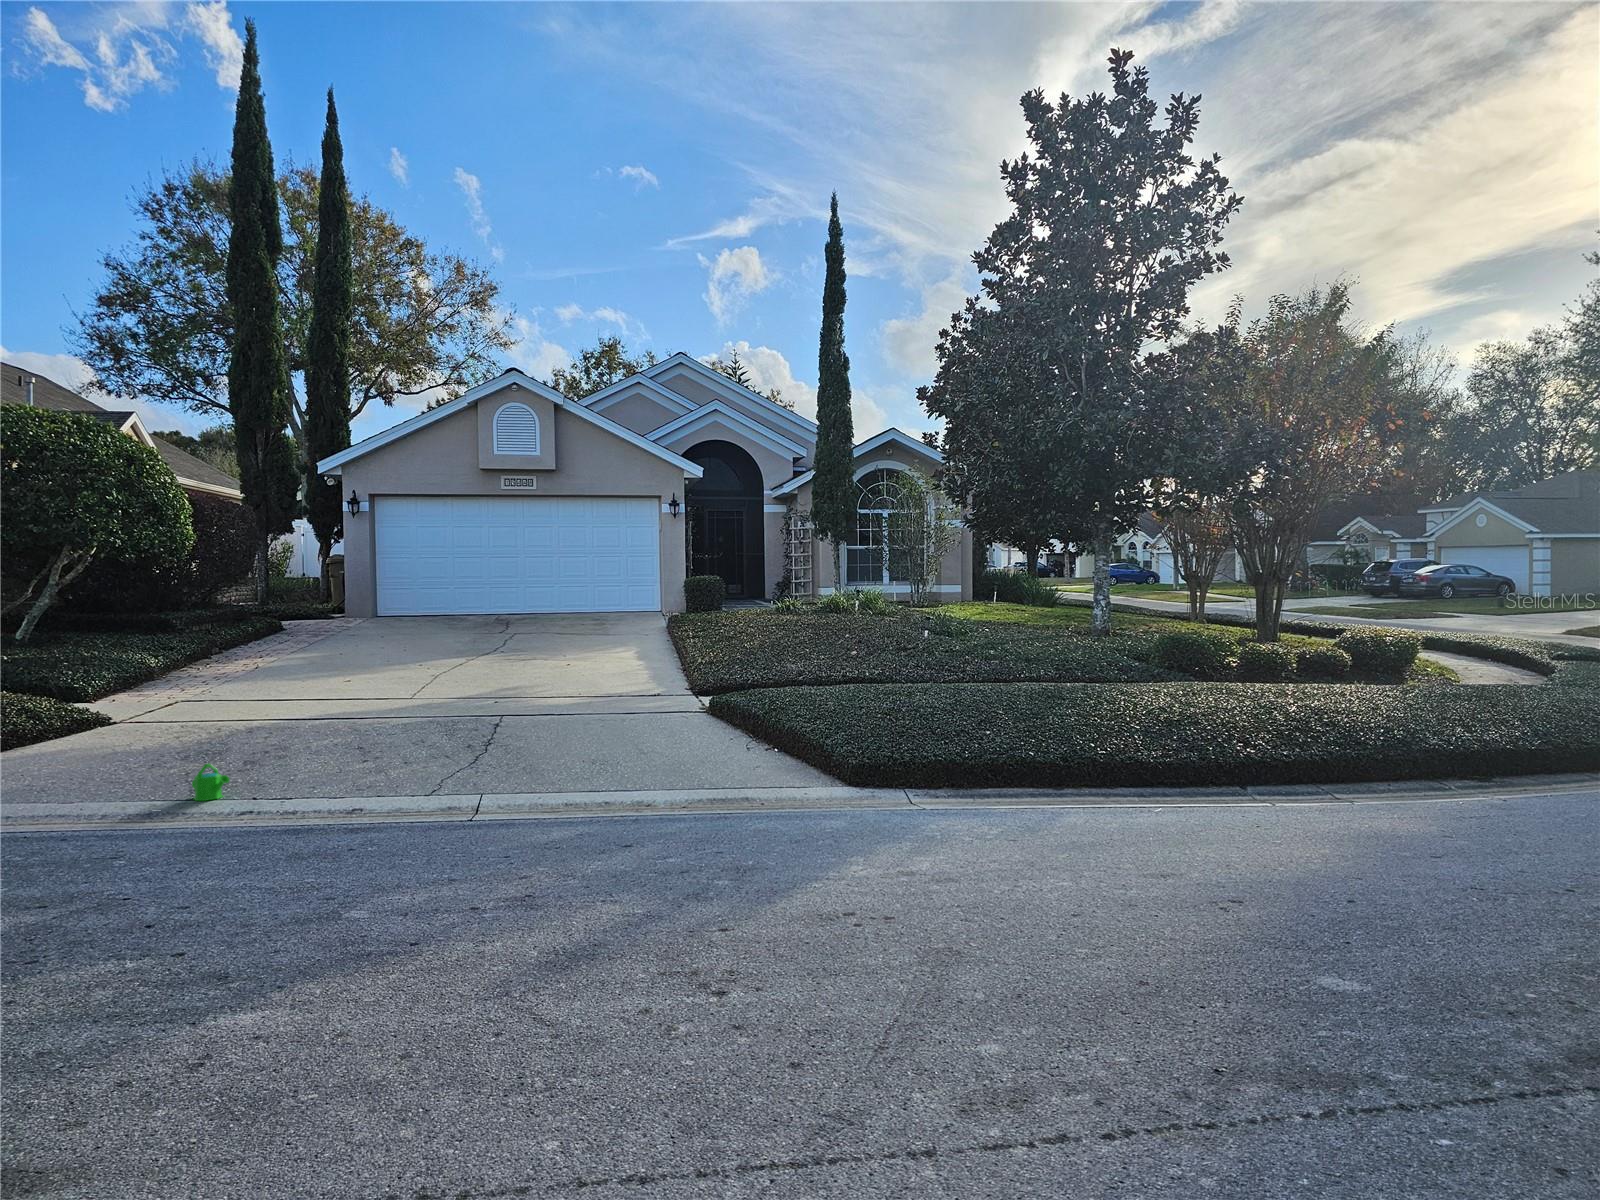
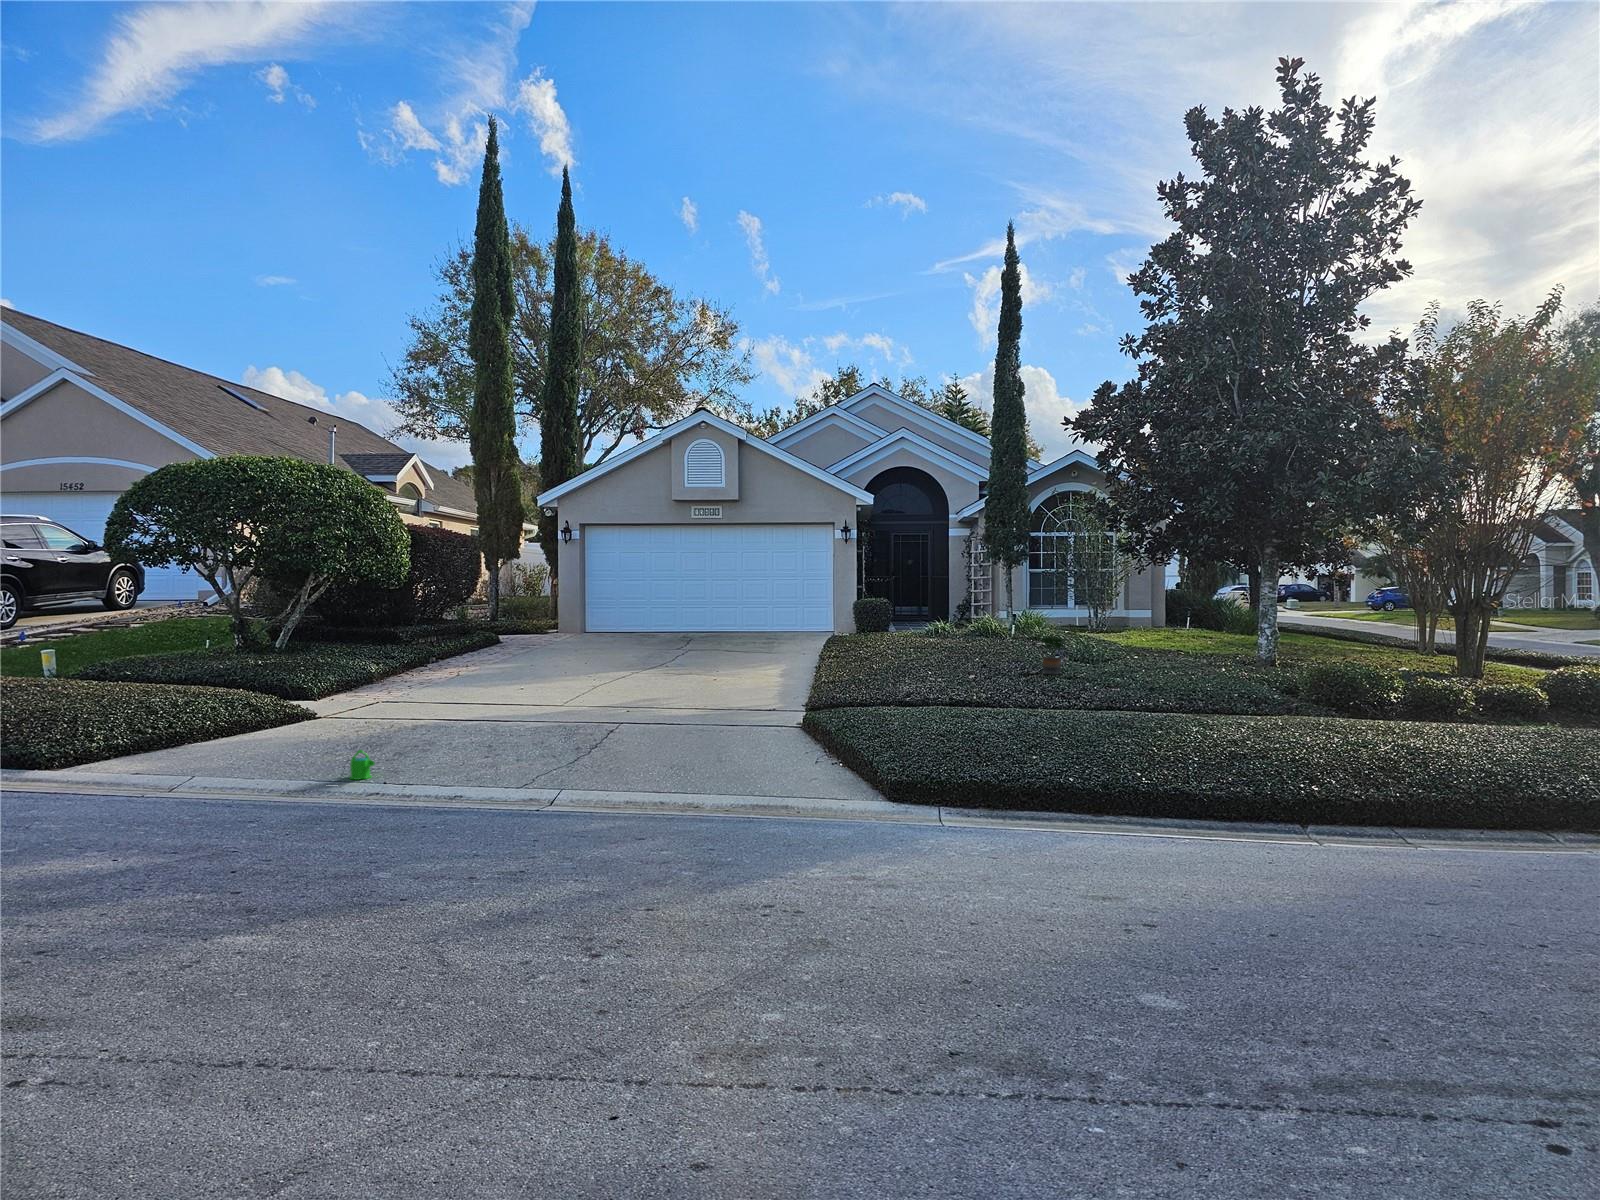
potted tree: none [917,611,942,649] -> present [1042,636,1064,675]

